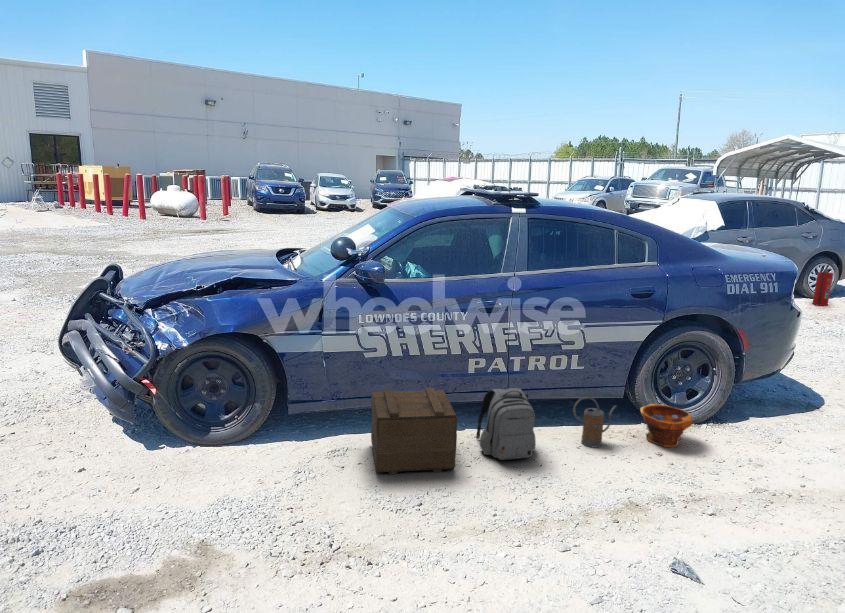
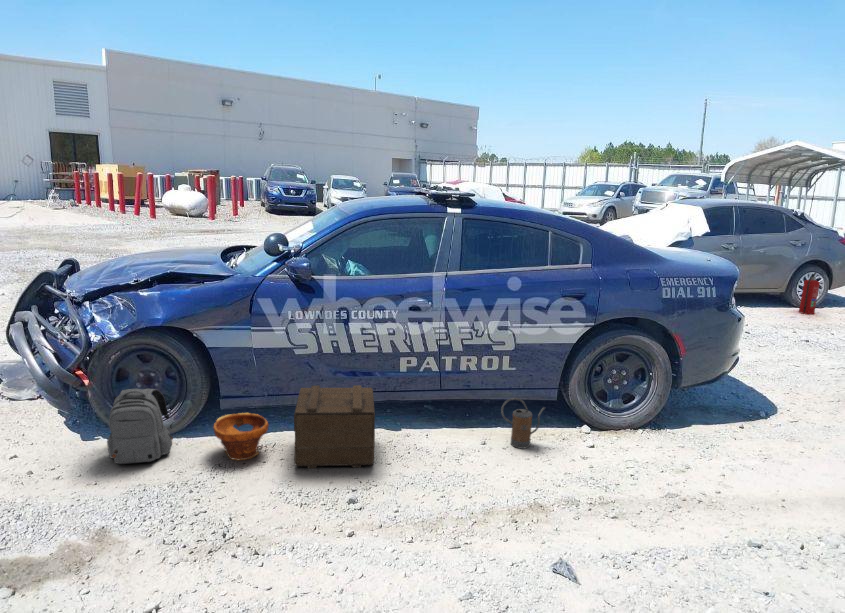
backpack: present [476,388,536,460] -> present [107,389,173,464]
planter: present [641,404,692,447] -> present [213,413,268,460]

